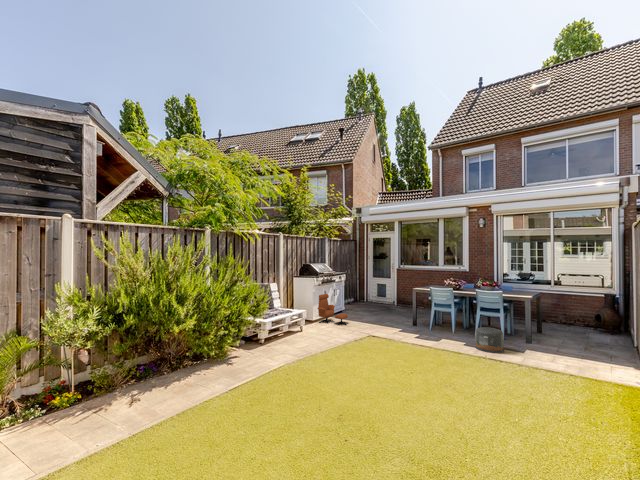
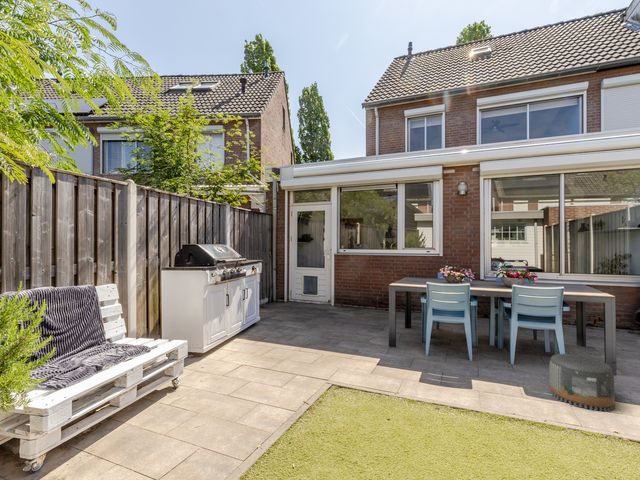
lounge chair: present [318,294,348,325] -> none [213,299,276,363]

